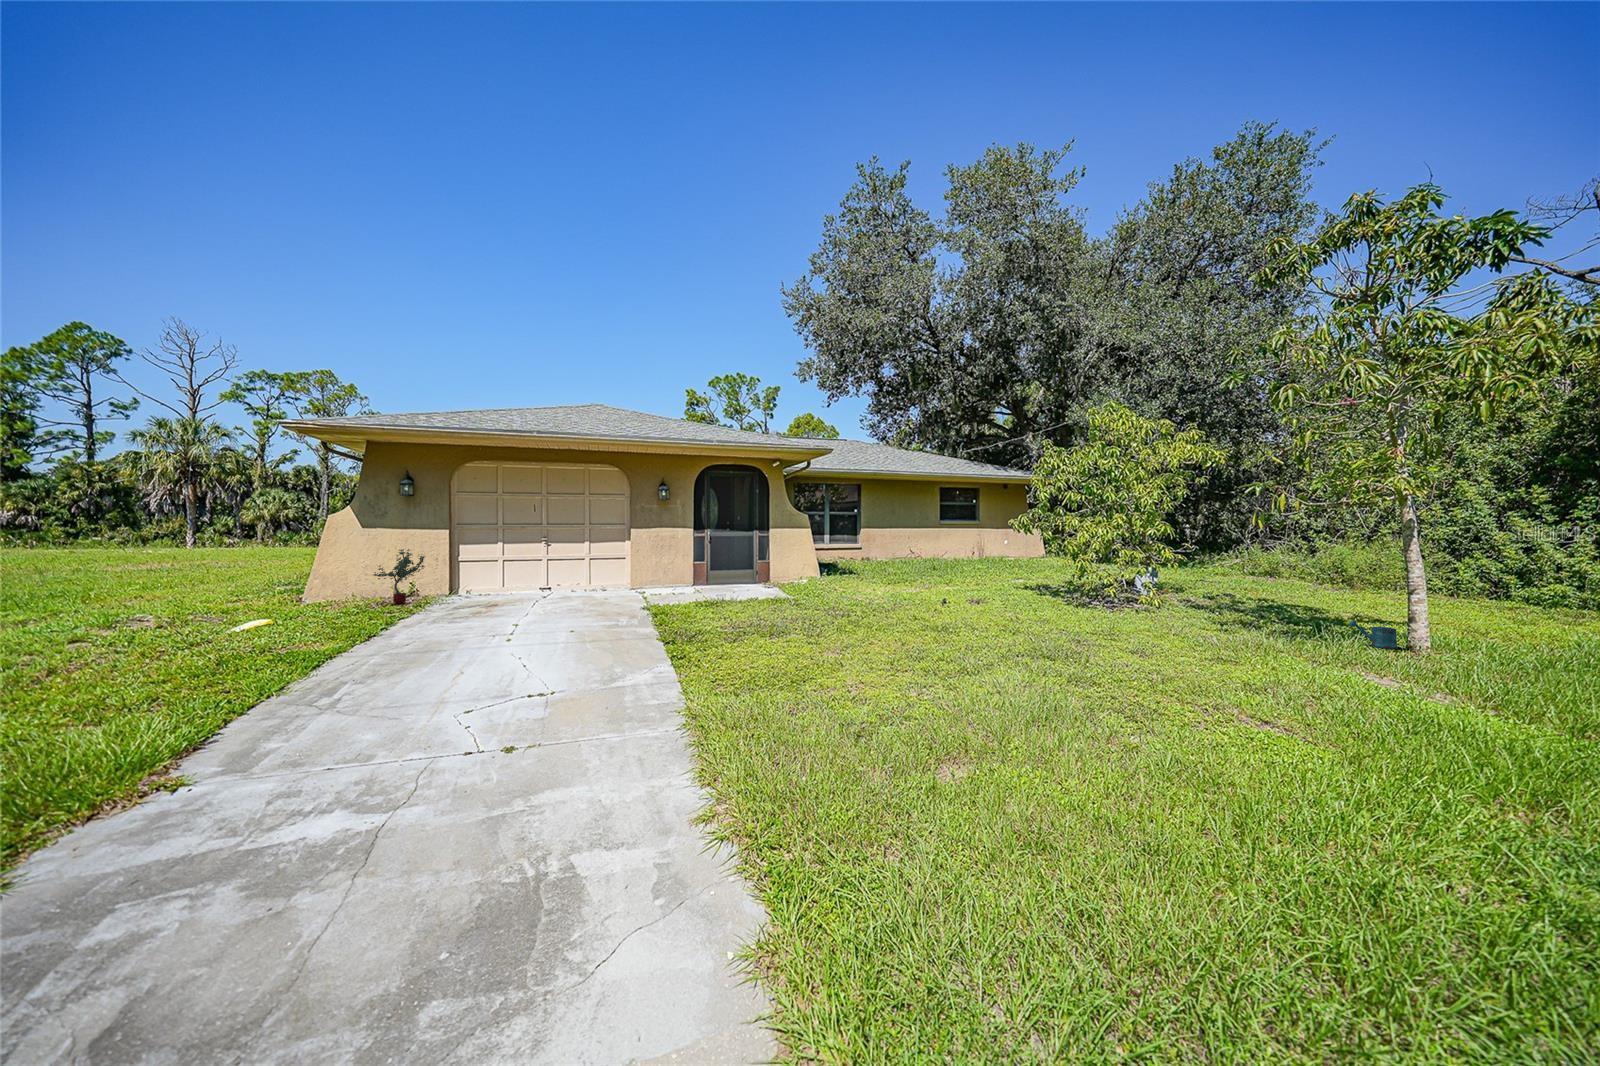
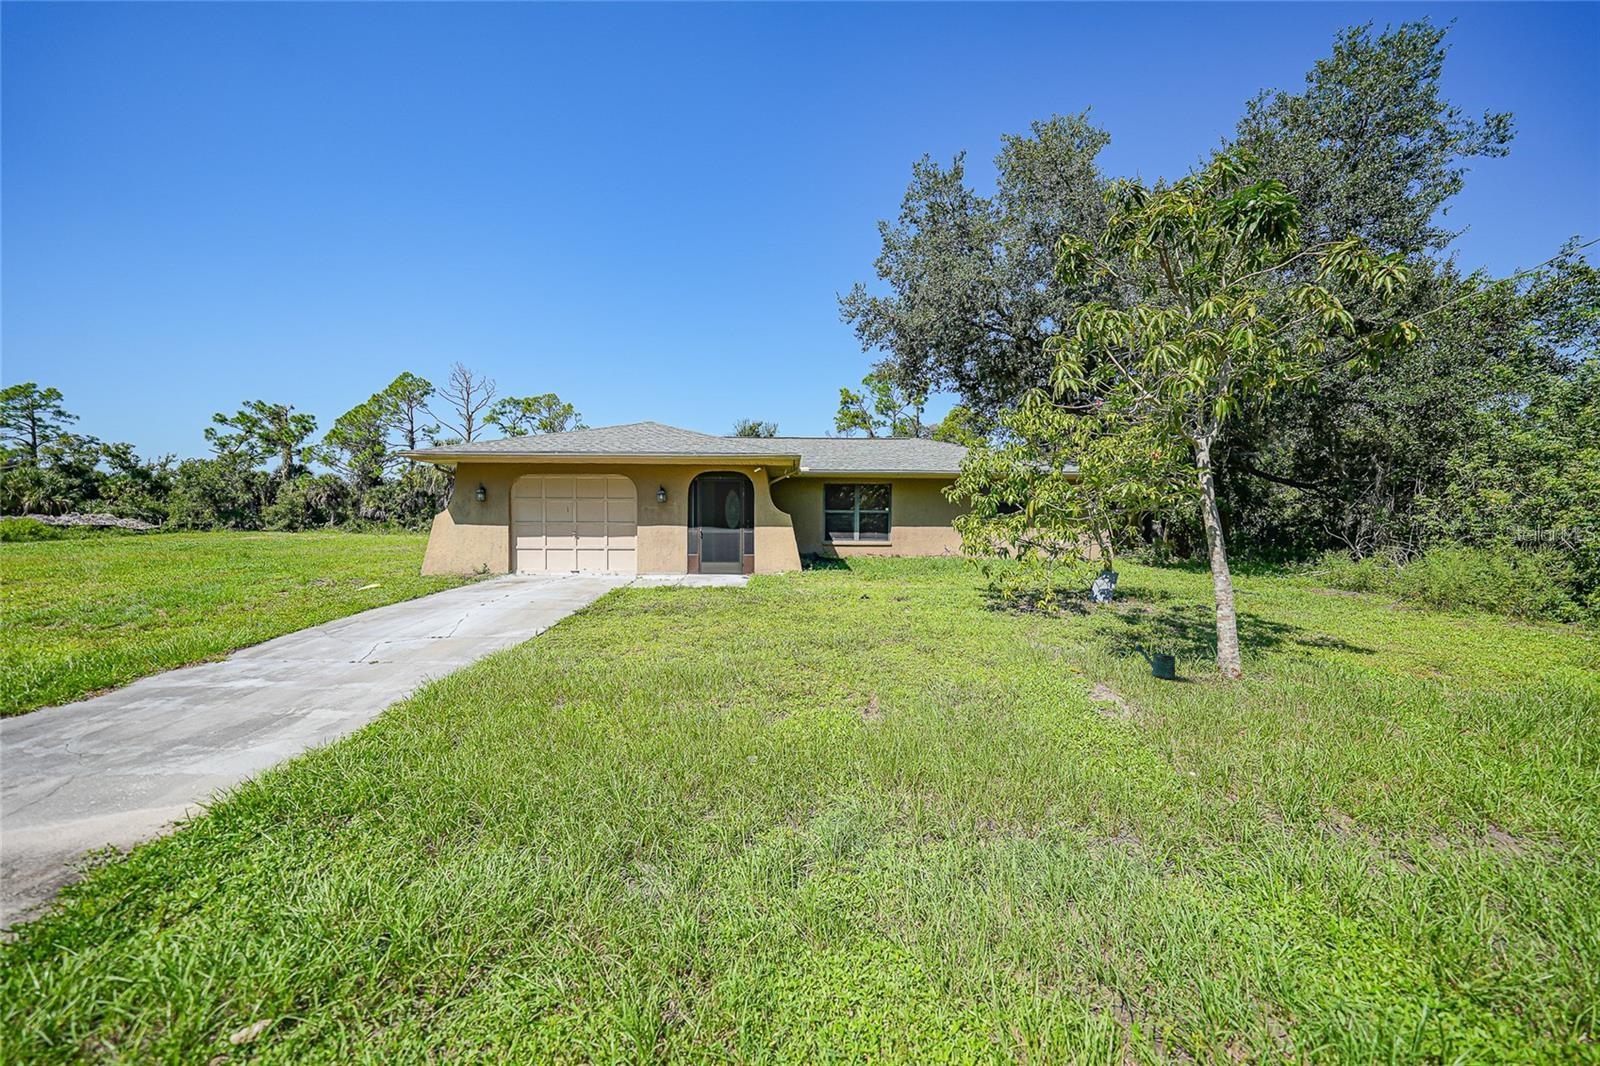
potted tree: present [374,549,424,604] -> none [455,542,487,581]

